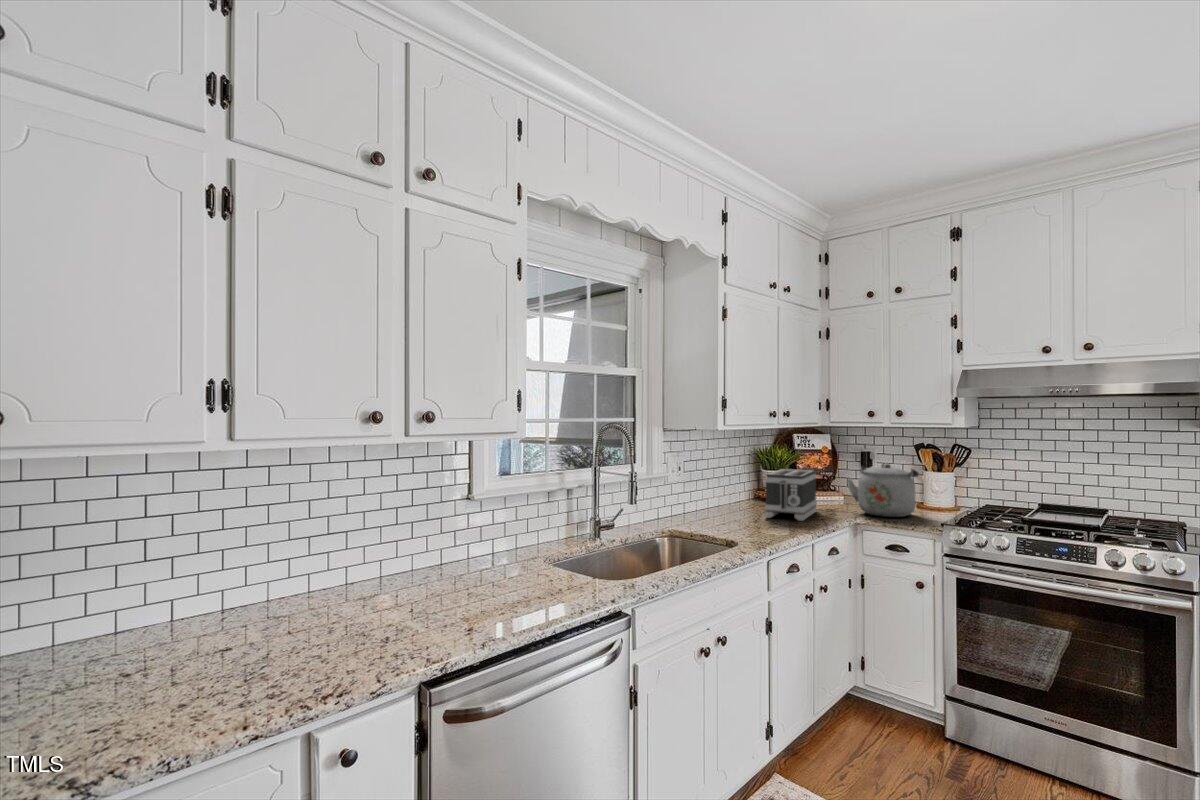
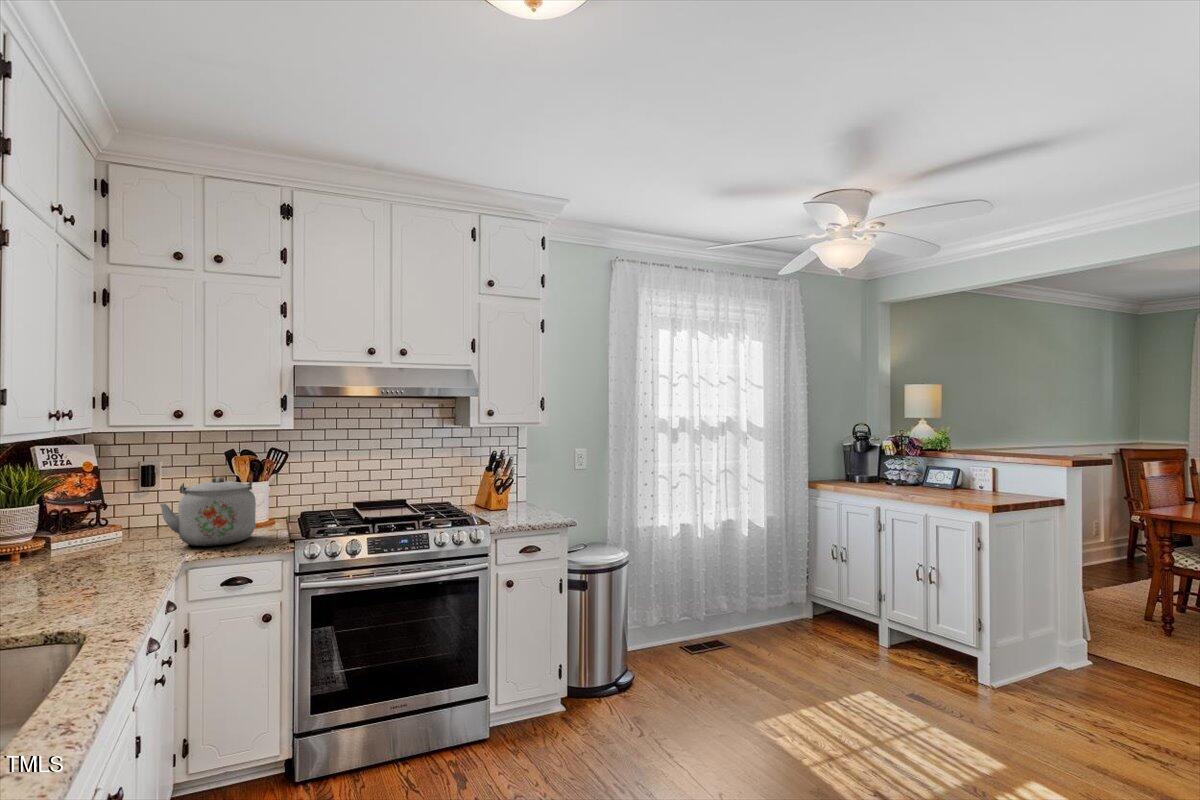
toaster: present [765,469,817,521] -> none [42,498,122,586]

